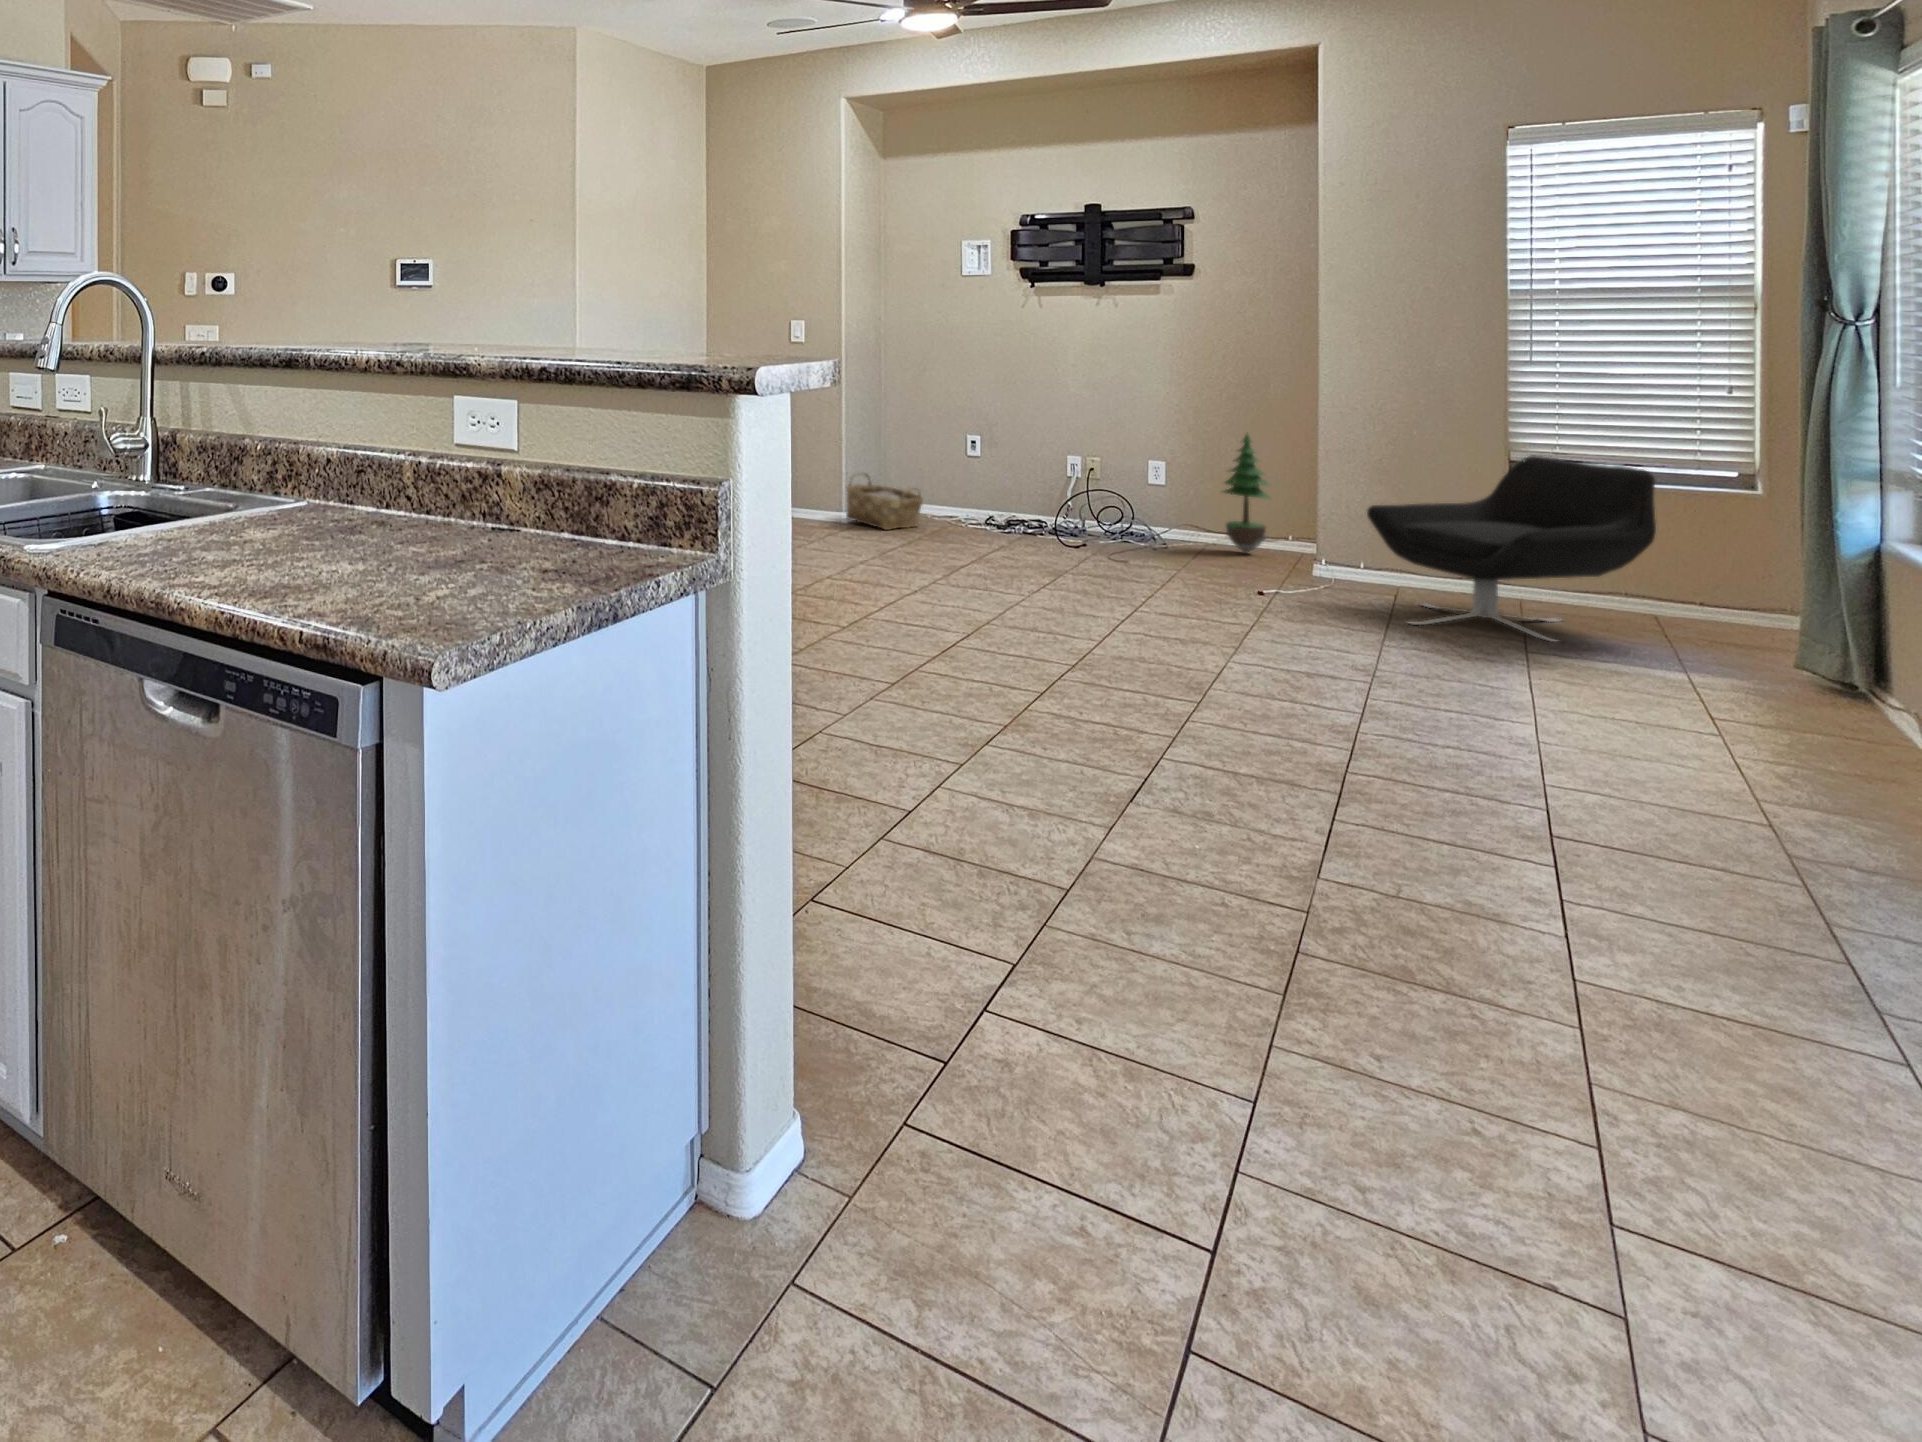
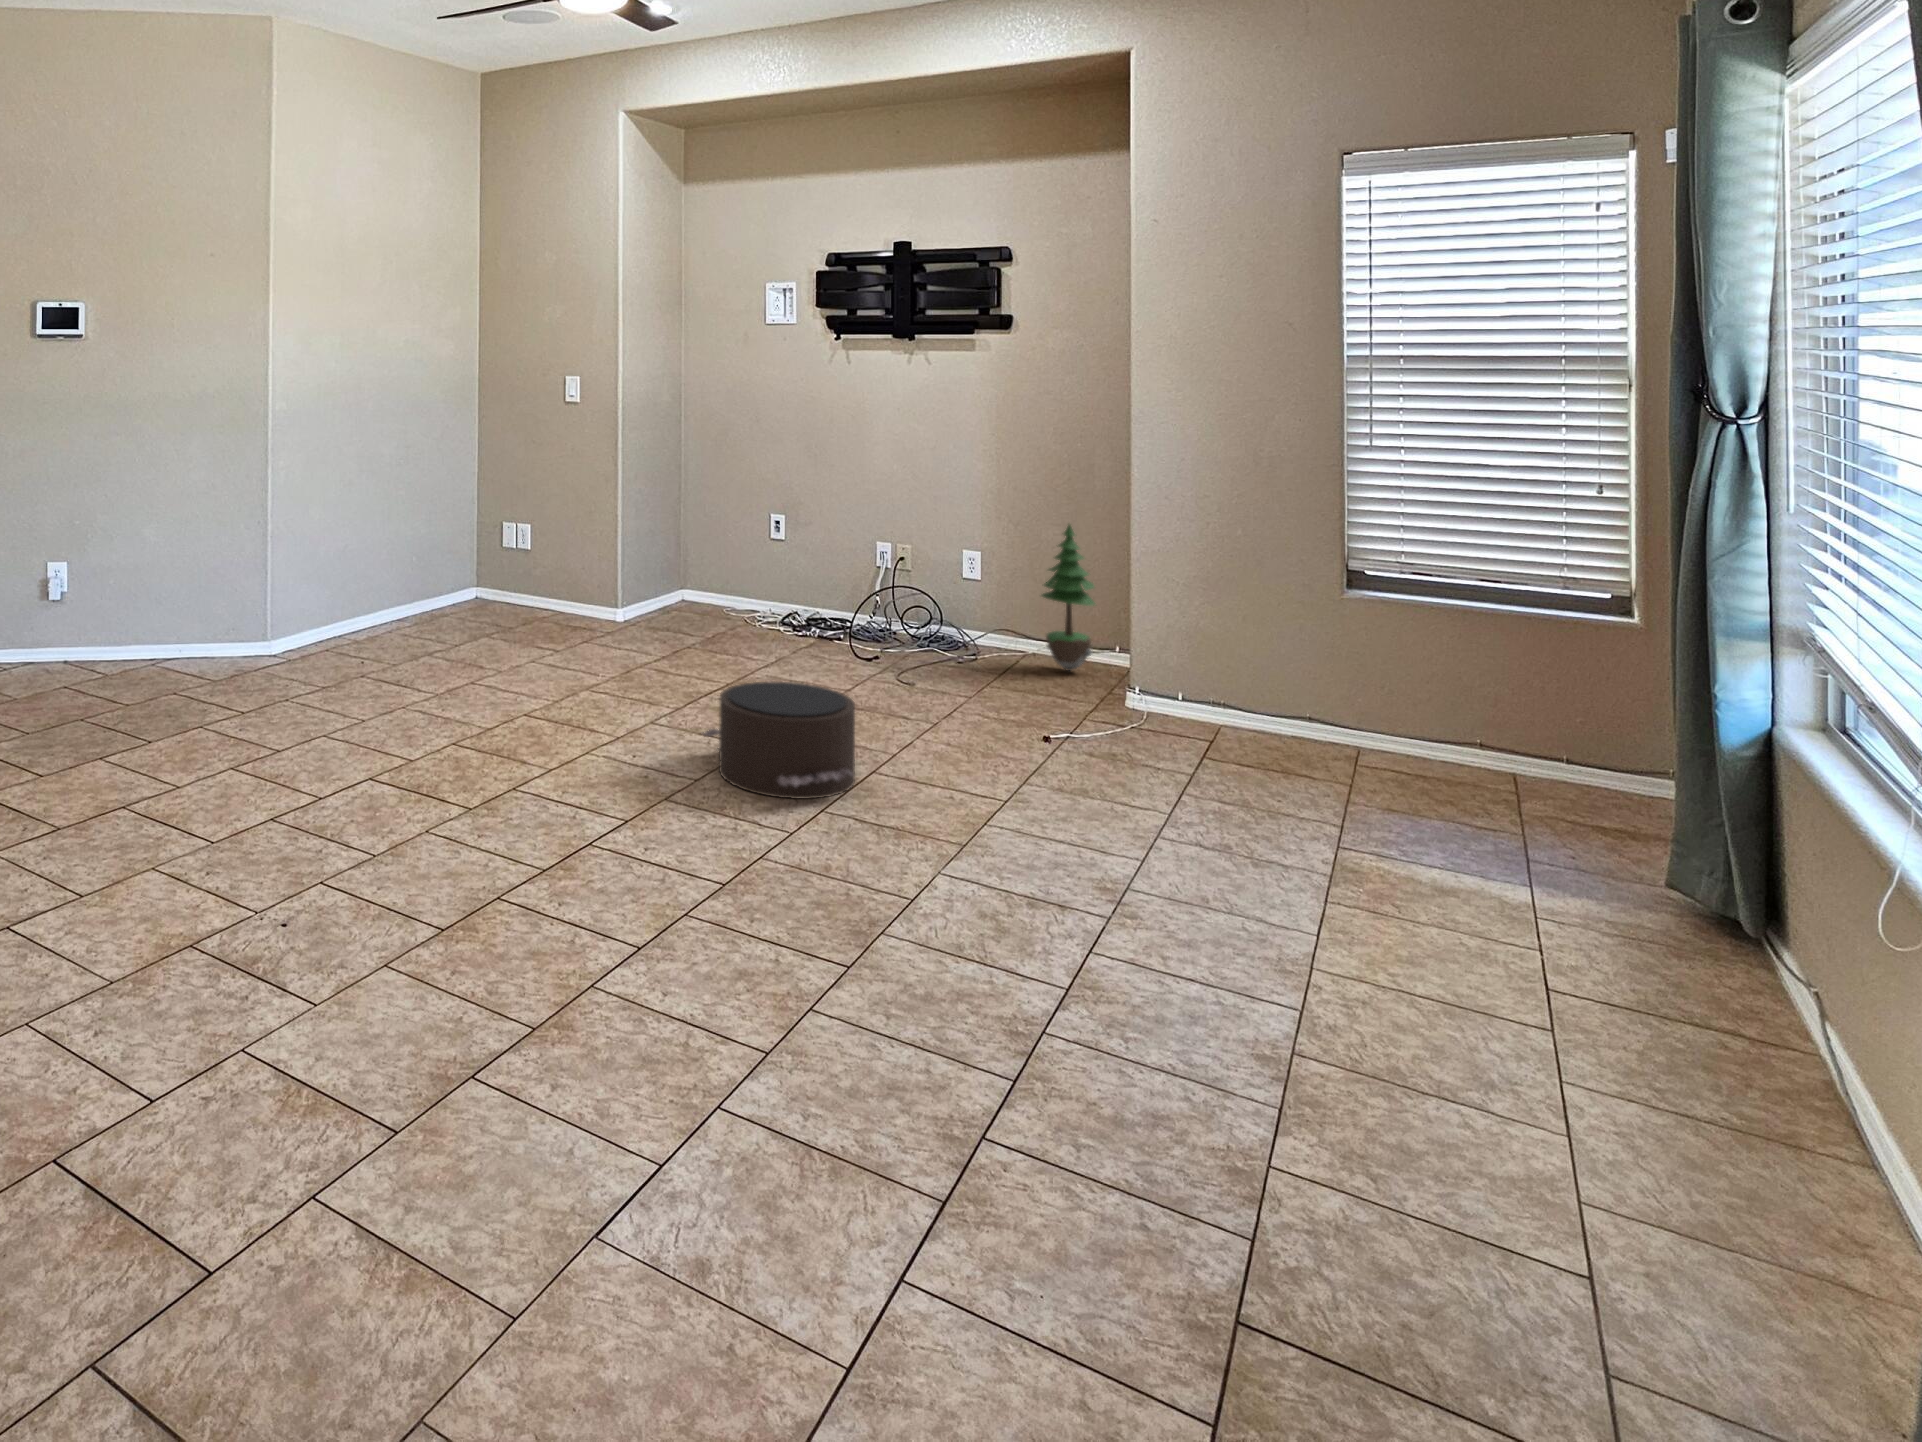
lounge chair: present [1367,456,1656,642] -> none [1176,567,1510,828]
woven basket: present [846,473,923,530] -> none [624,562,710,637]
pouf: none [984,543,1126,622] -> present [703,682,855,799]

